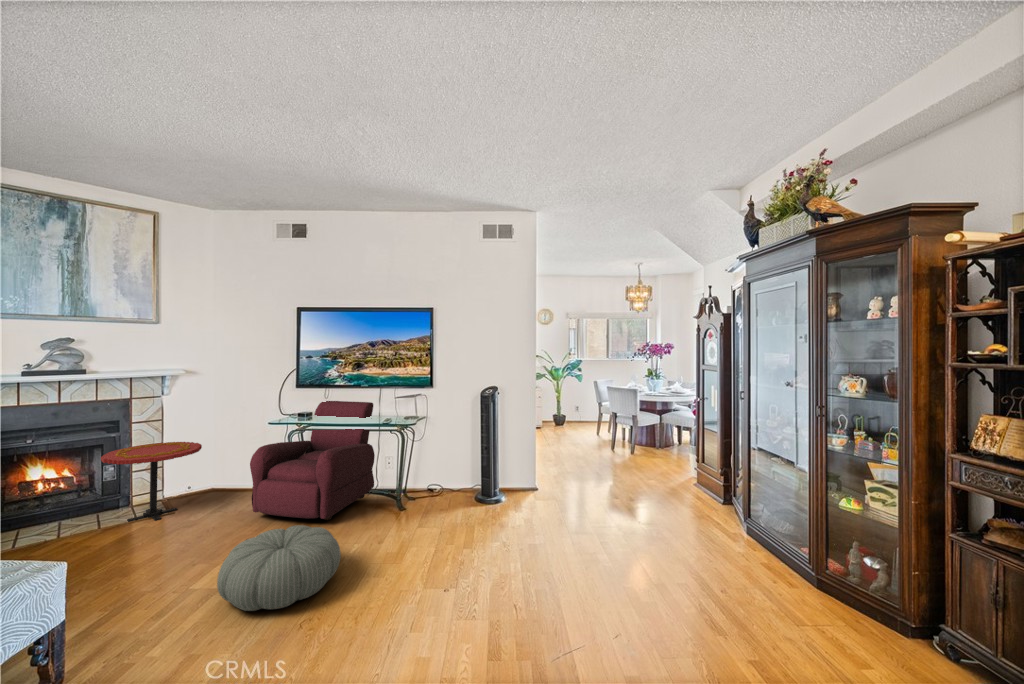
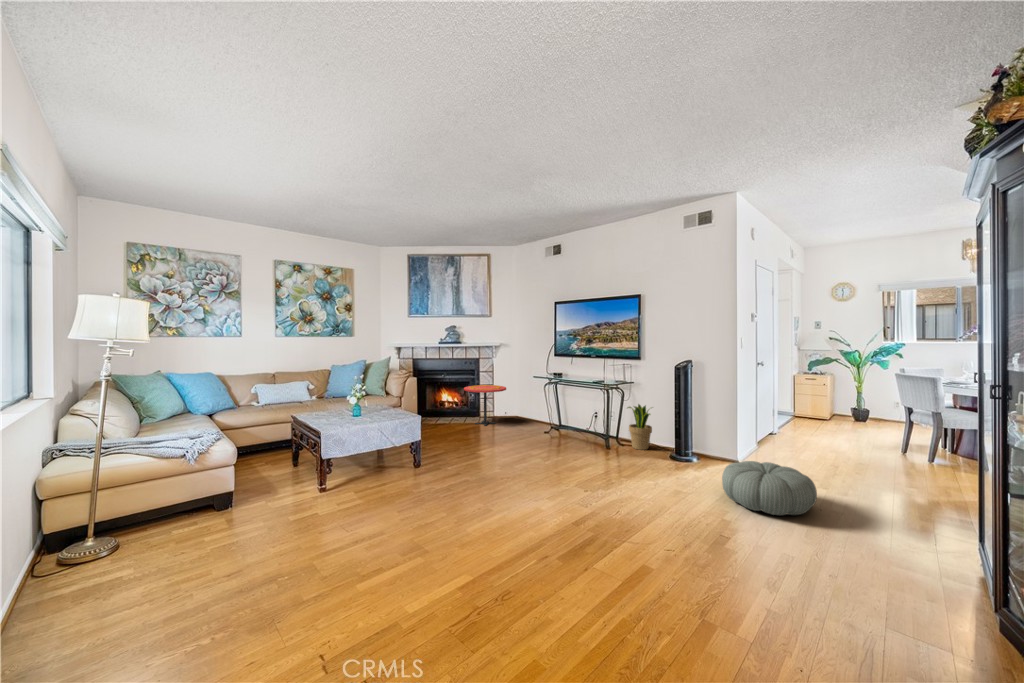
armchair: present [250,401,375,520] -> none [522,367,601,444]
potted plant: none [421,443,451,501] -> present [628,404,652,450]
pouf: present [217,525,341,611] -> present [722,461,817,515]

